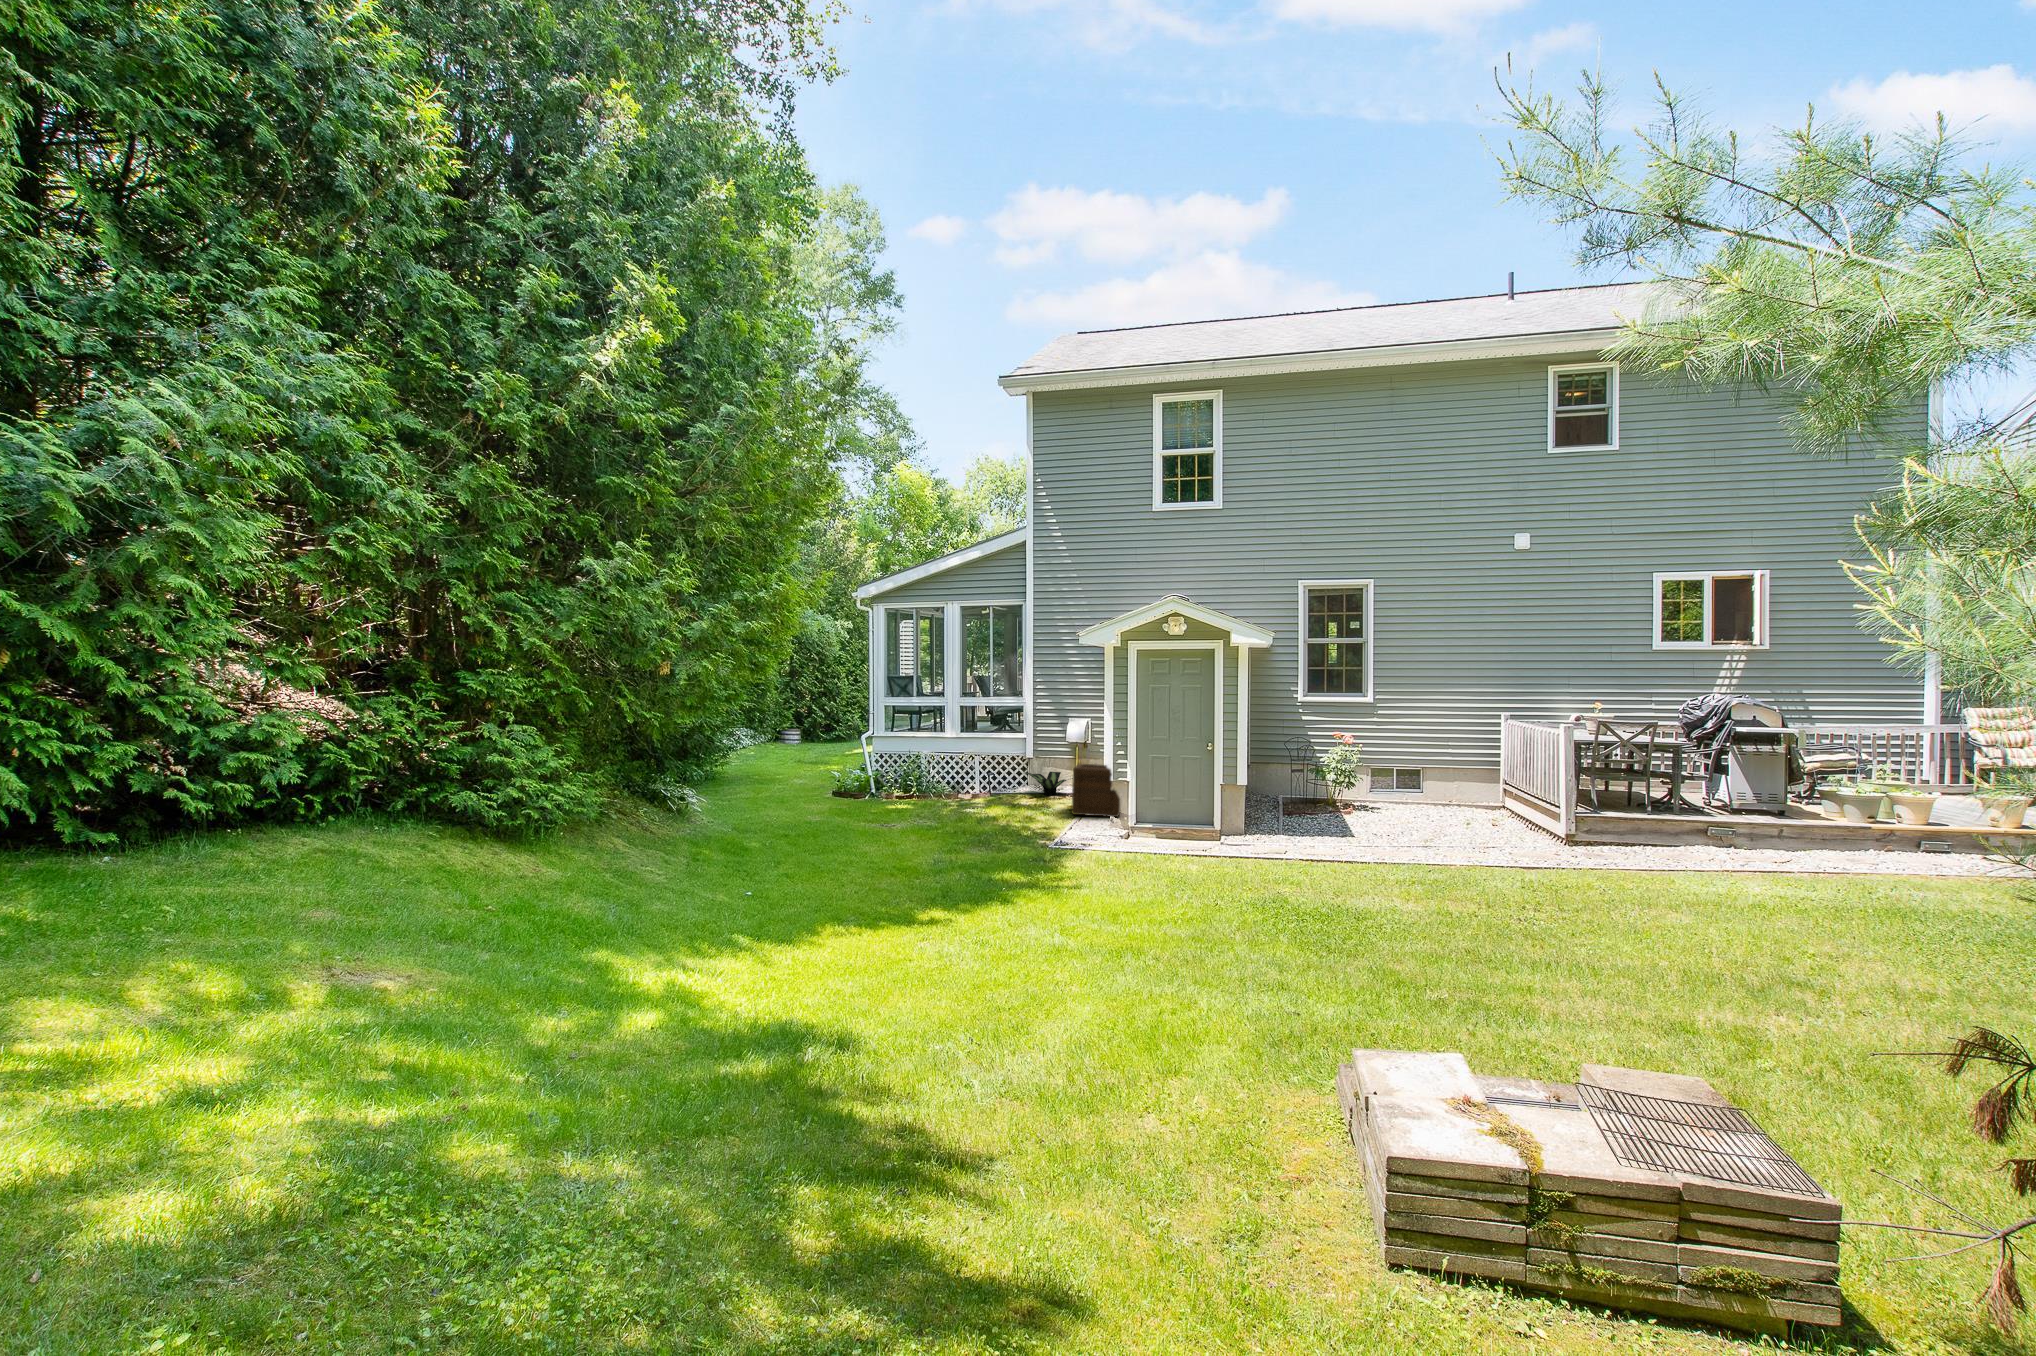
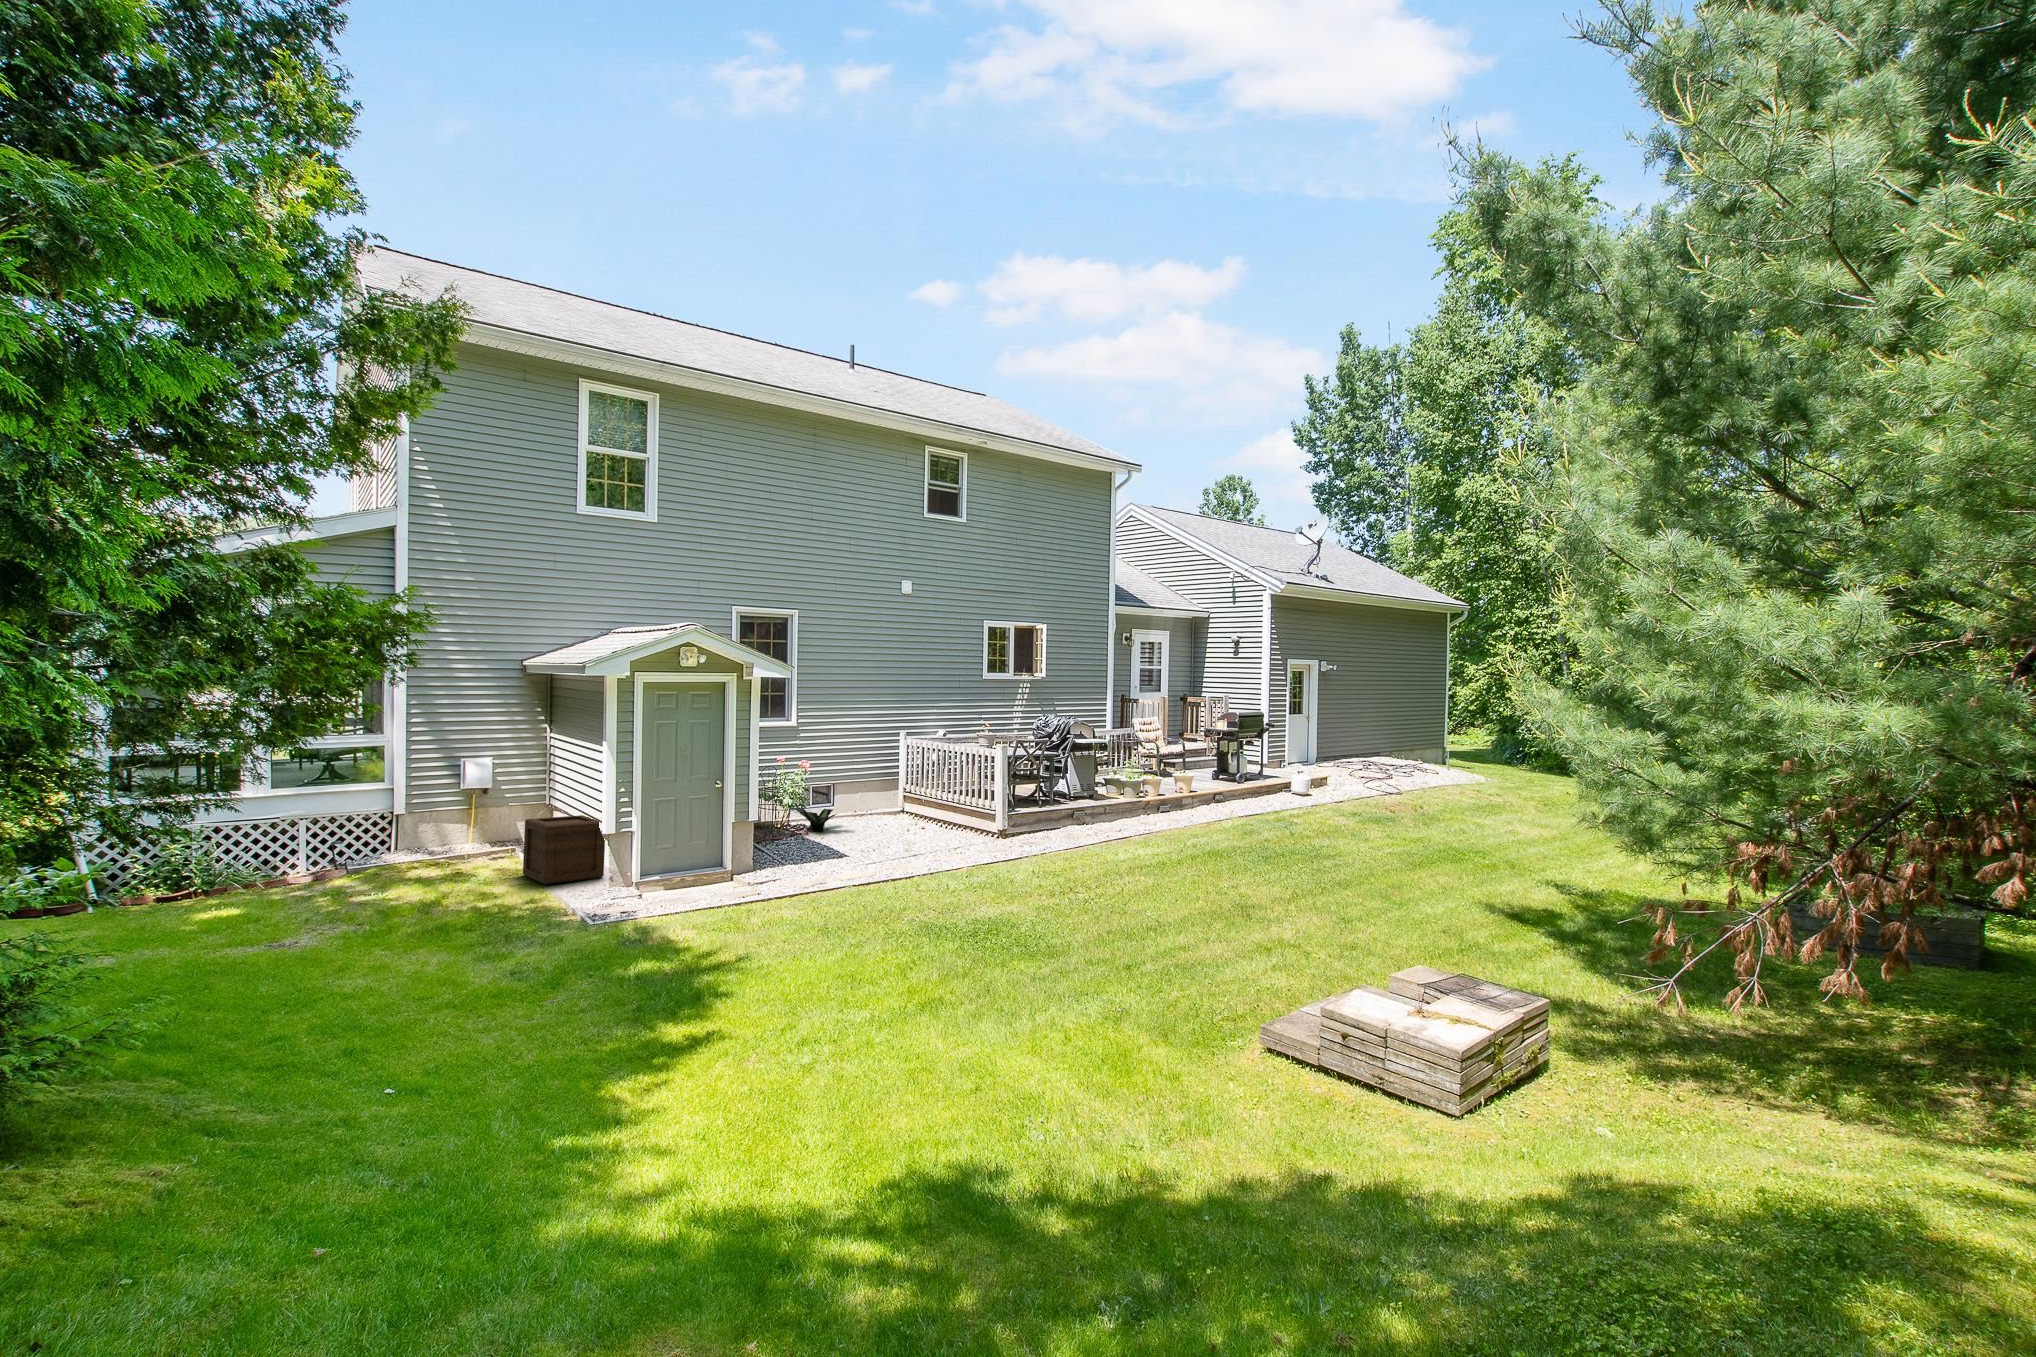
potted plant: present [1025,772,1067,795] -> present [792,807,836,832]

